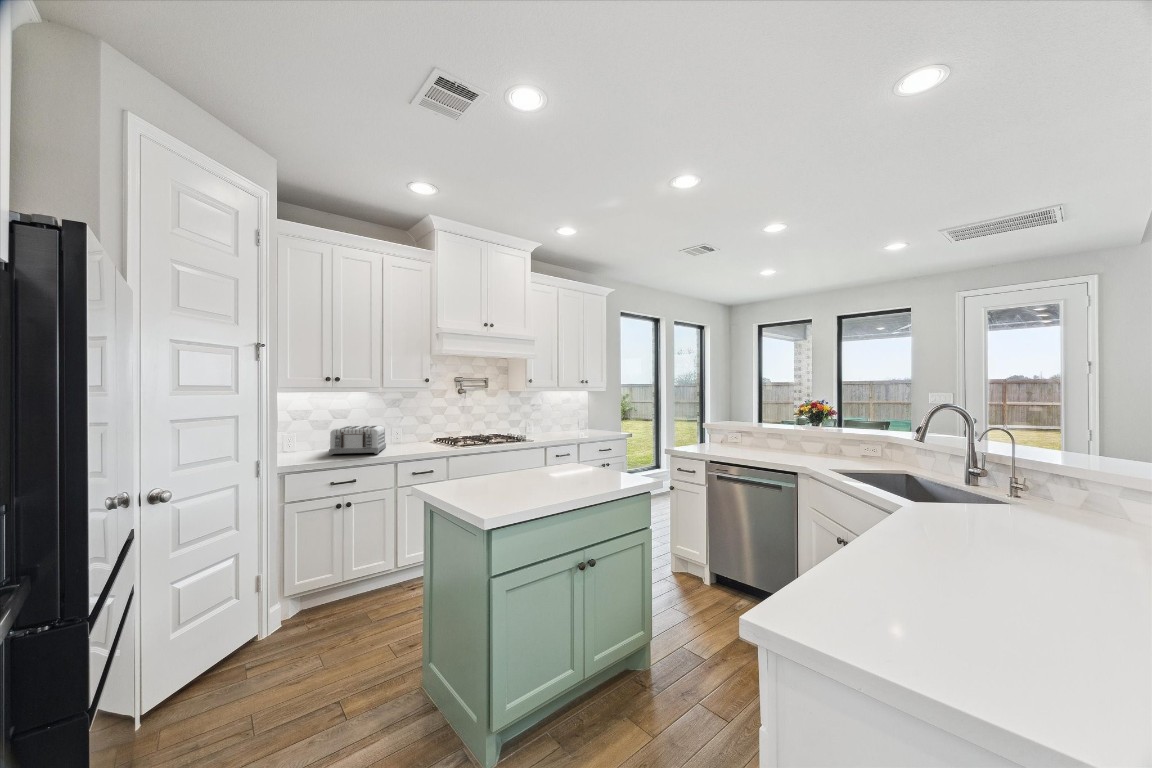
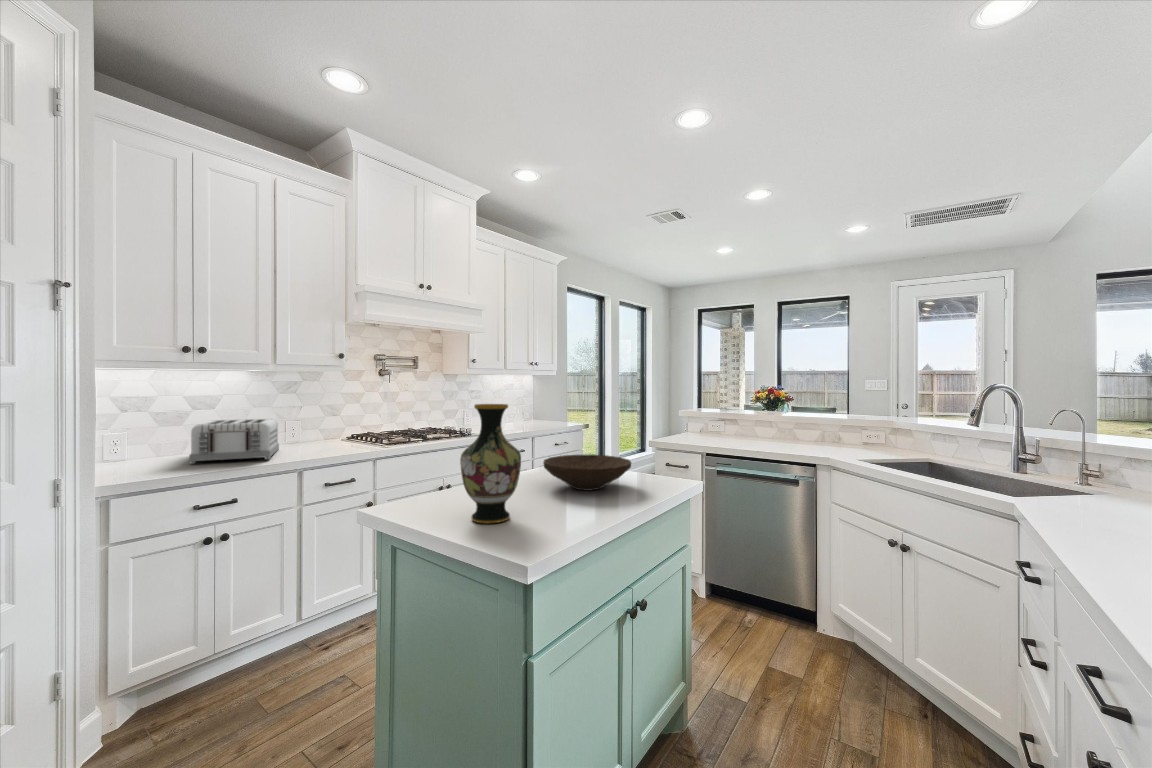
vase: none [468,420,507,495] -> present [460,404,521,523]
wooden bowl: none [537,455,600,480] -> present [544,455,631,490]

